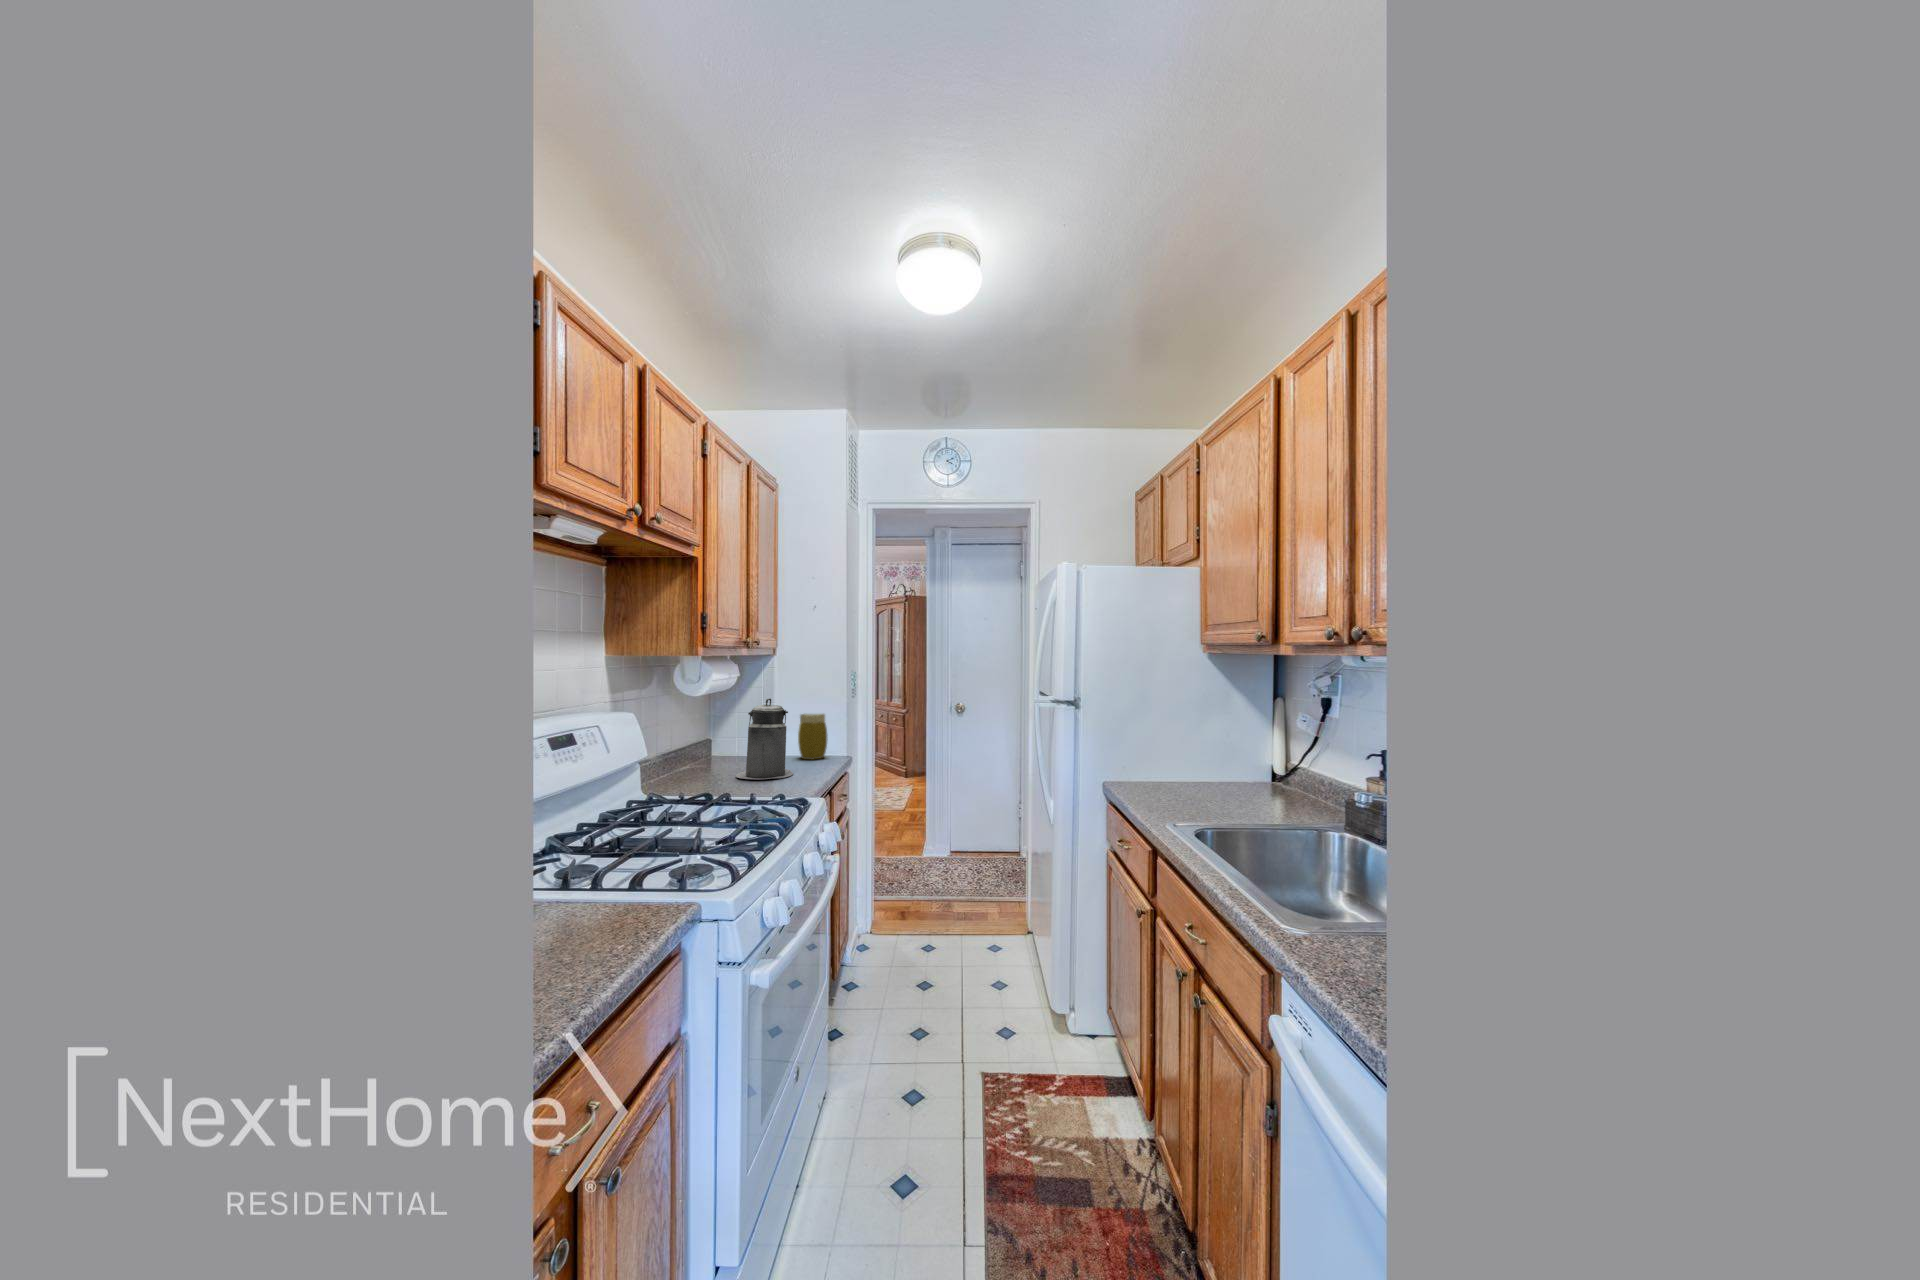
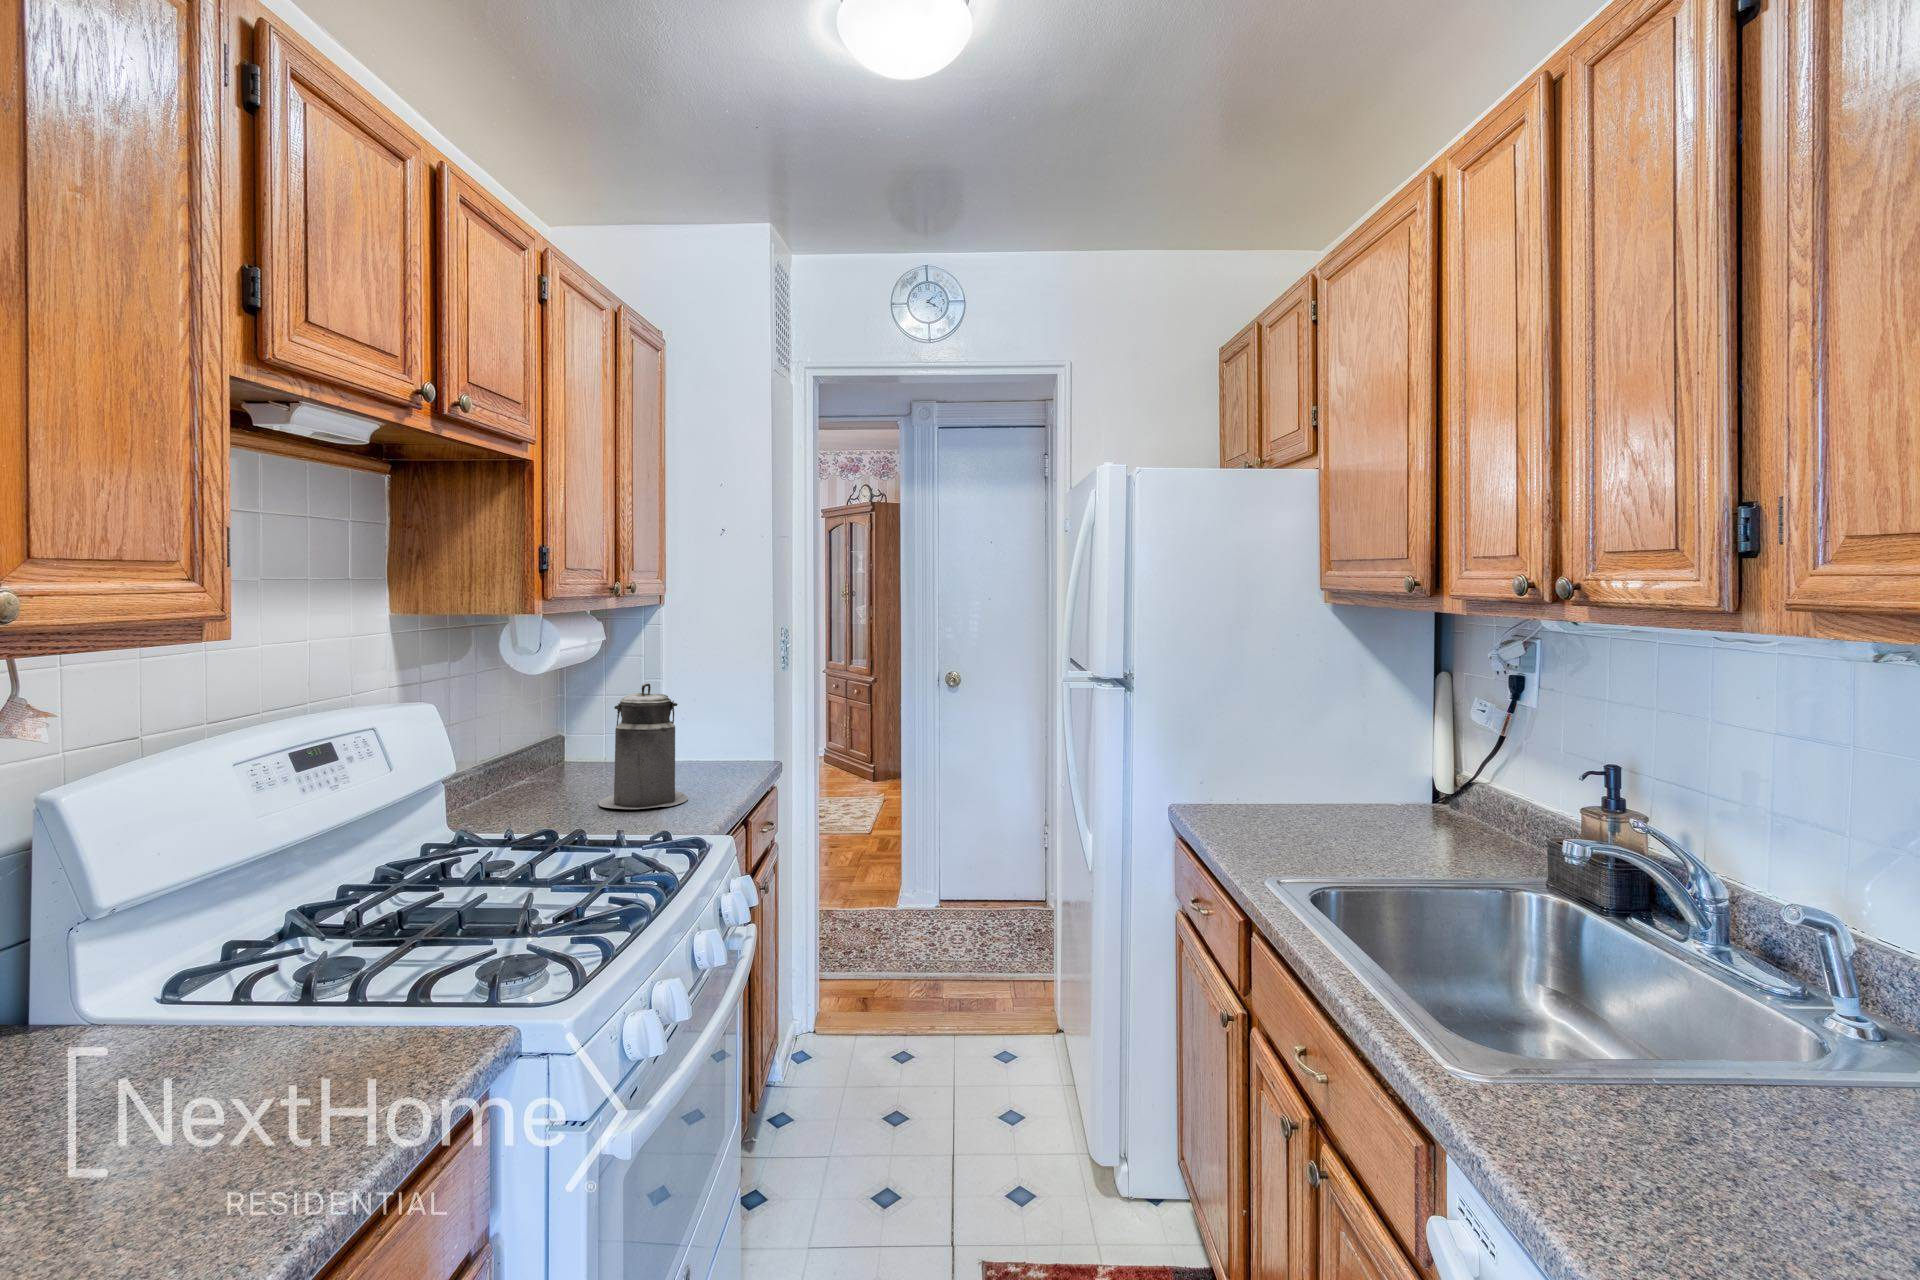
jar: present [798,714,828,760] -> none [698,702,743,774]

